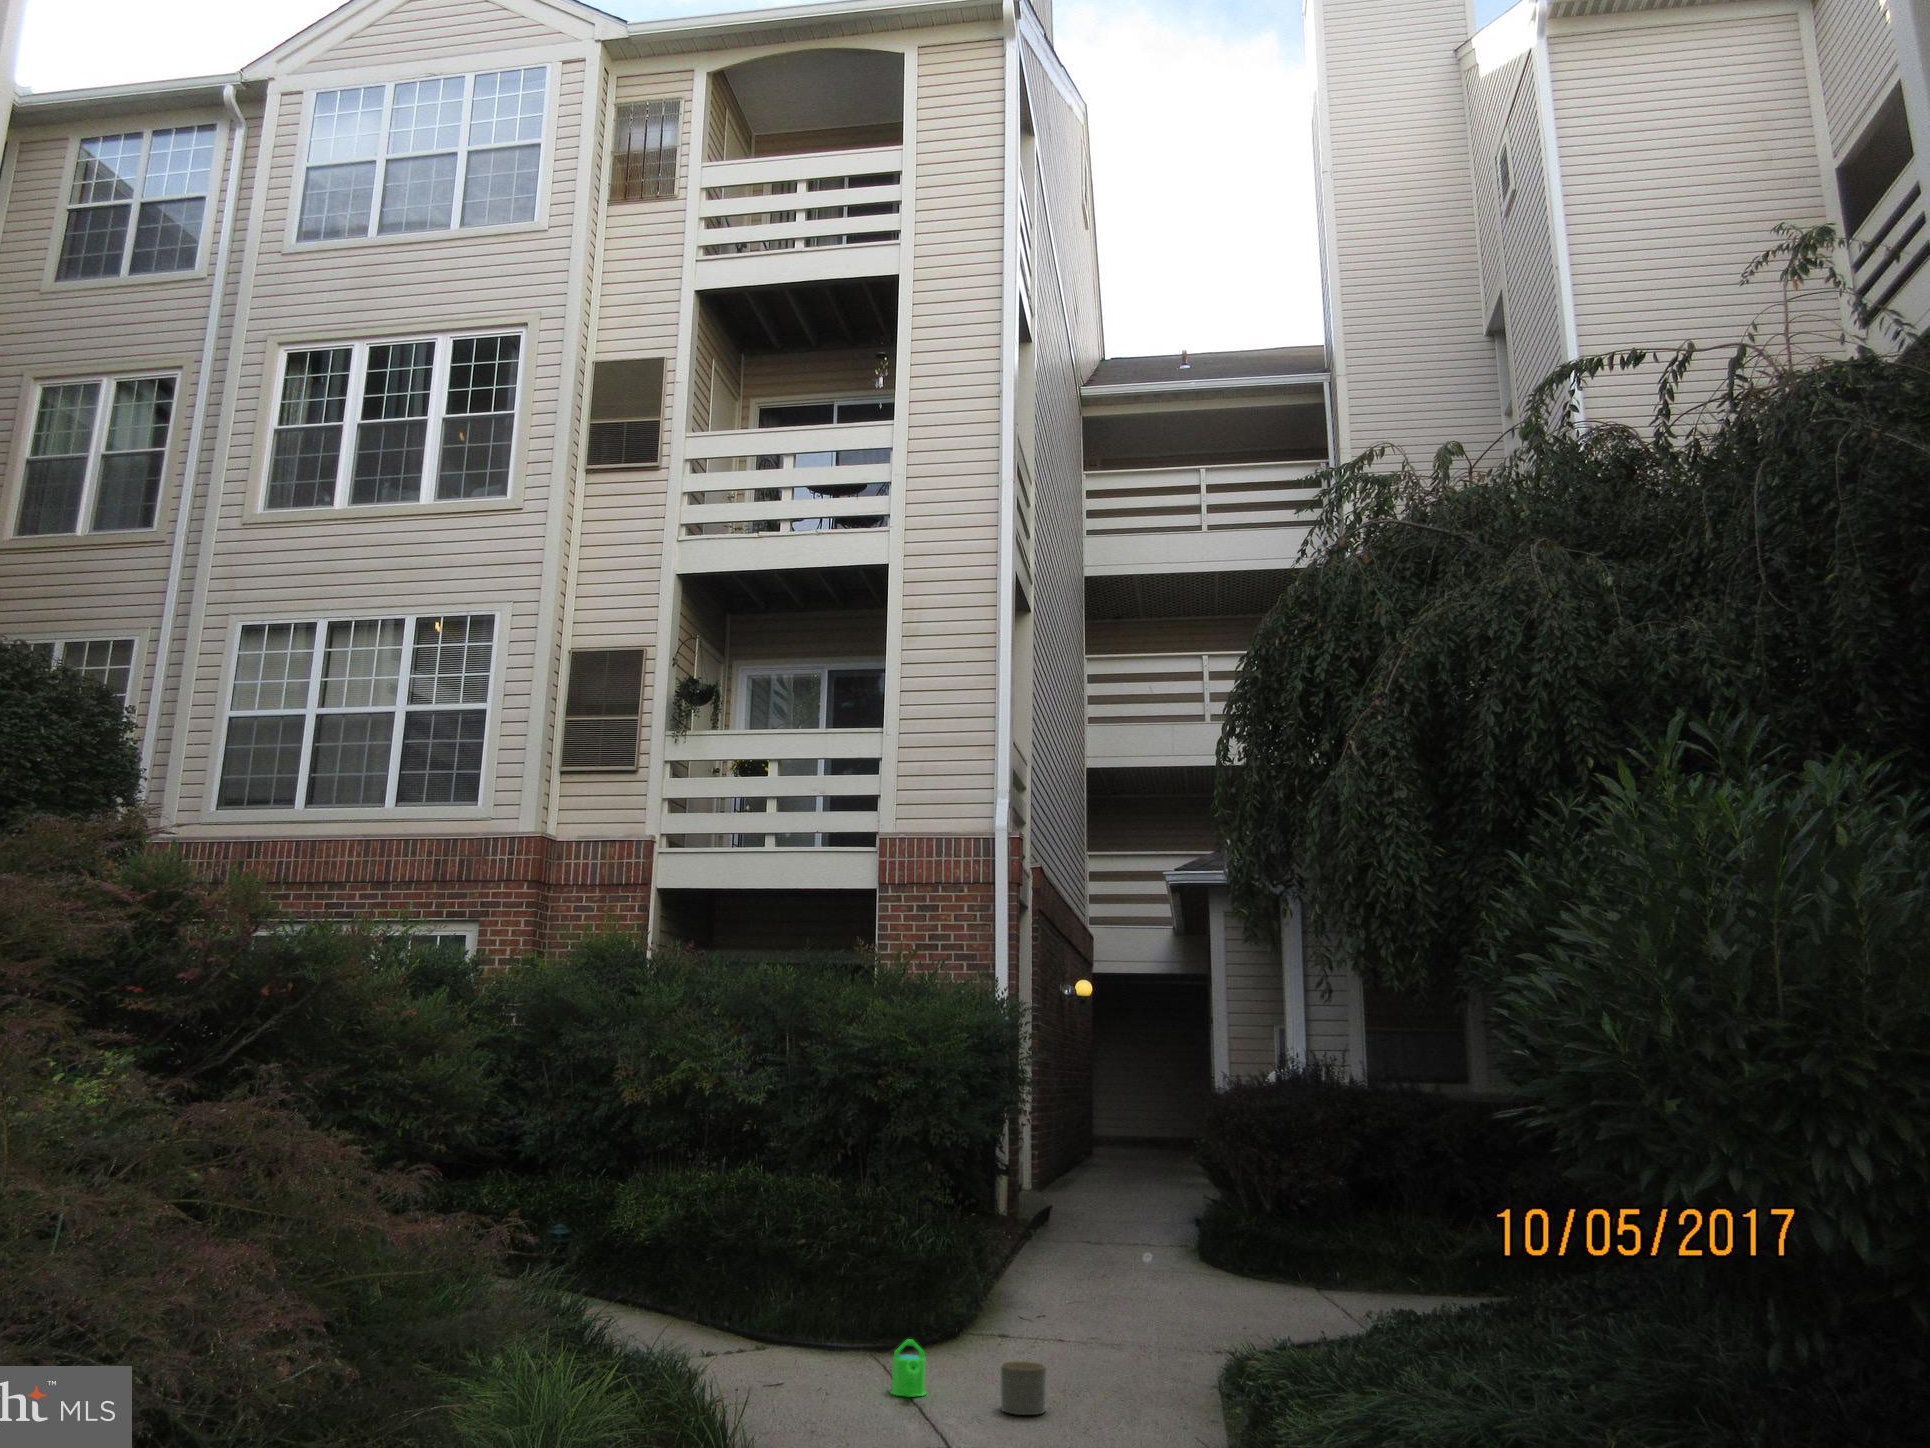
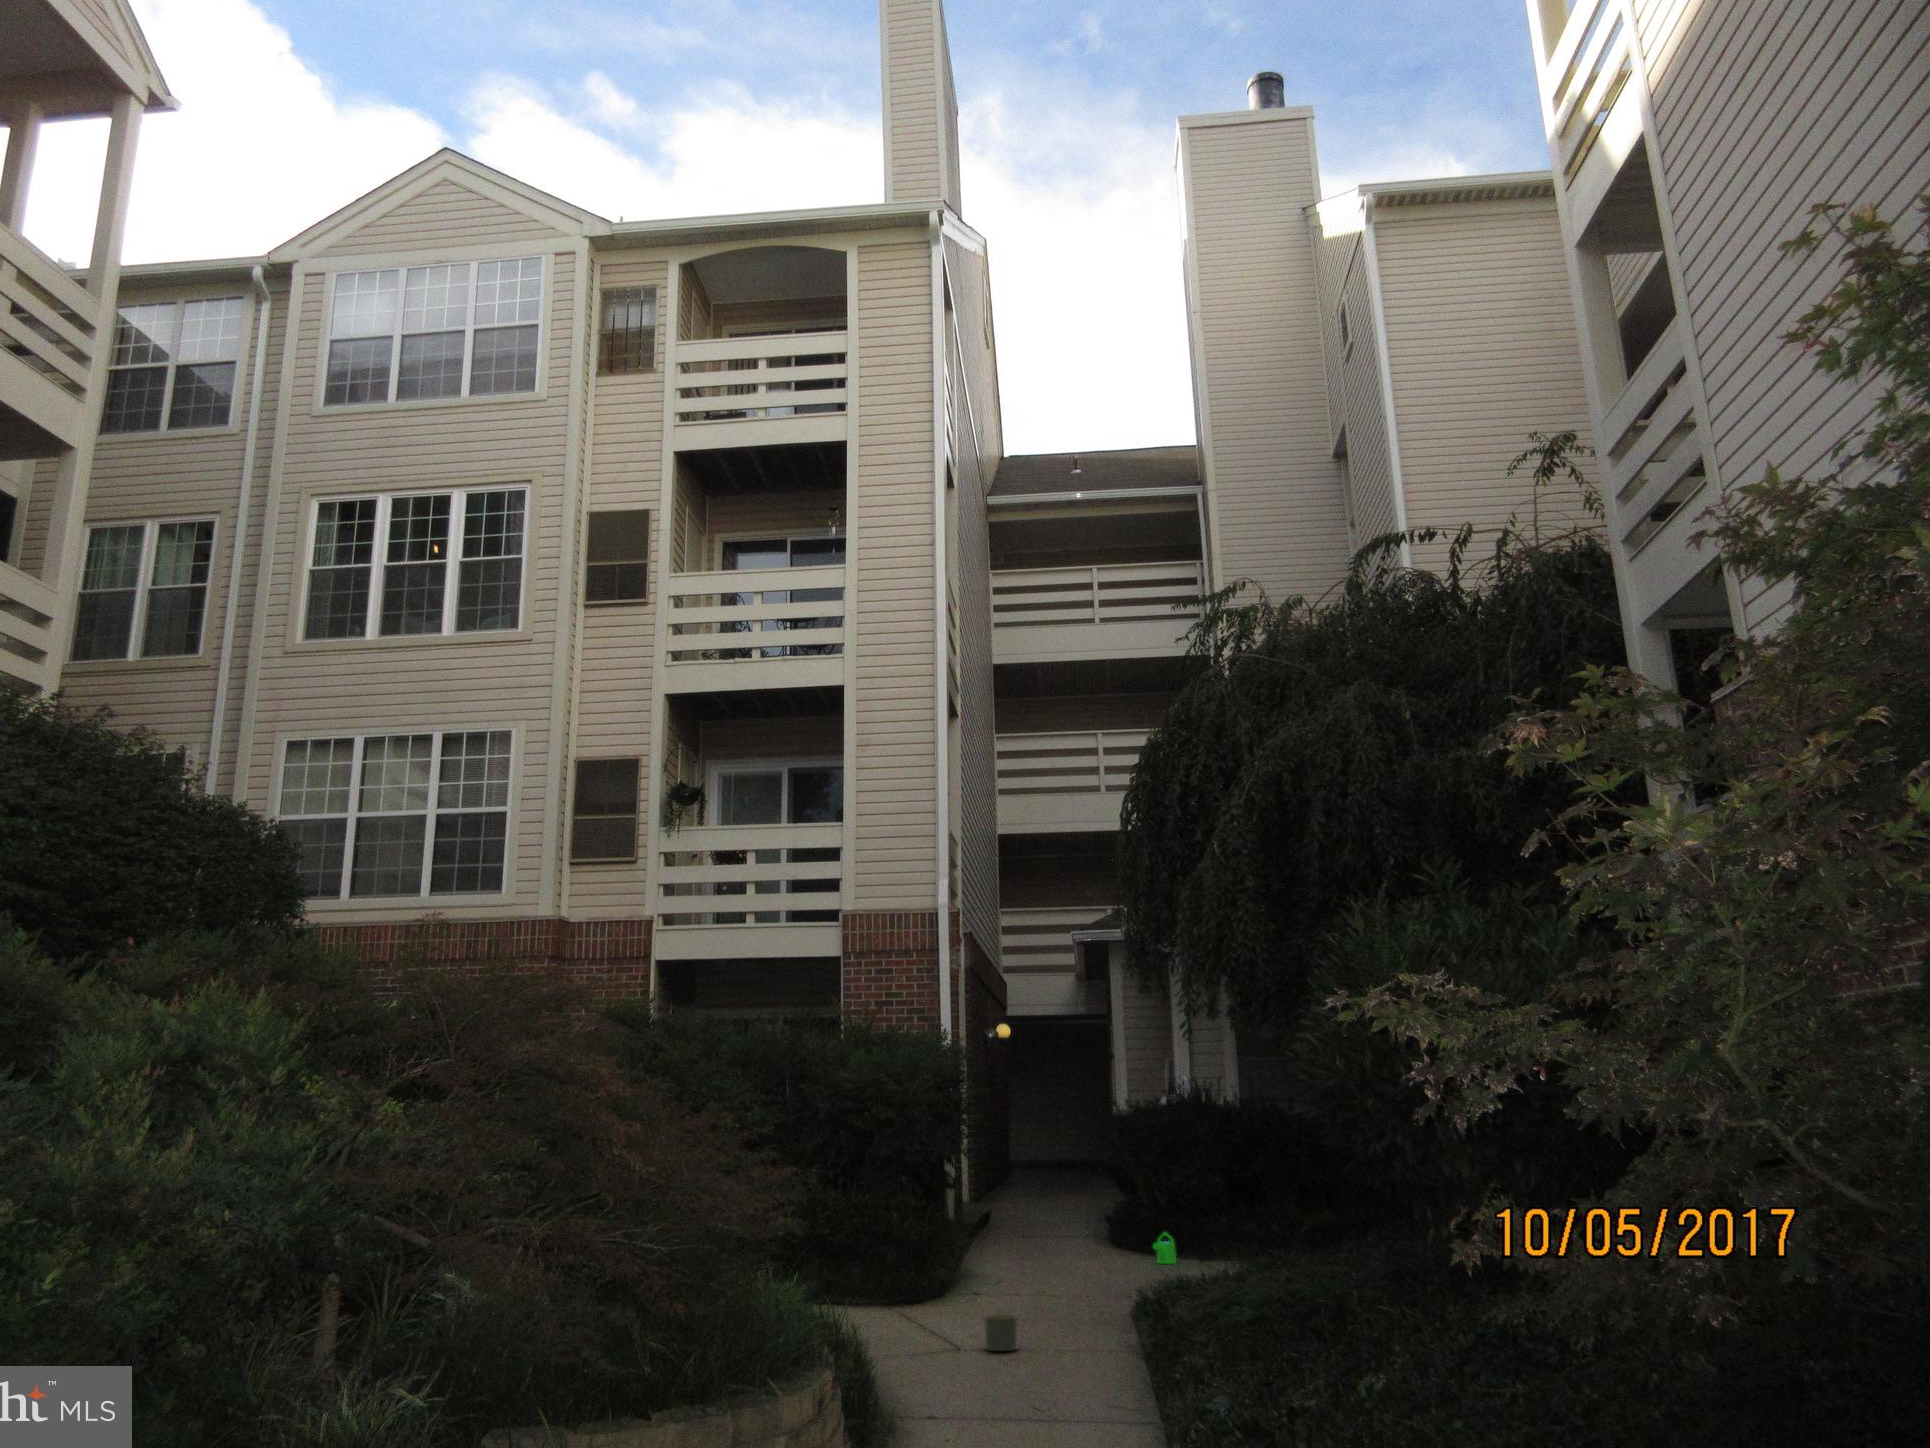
watering can: present [891,1339,927,1397] -> present [1153,1232,1176,1264]

